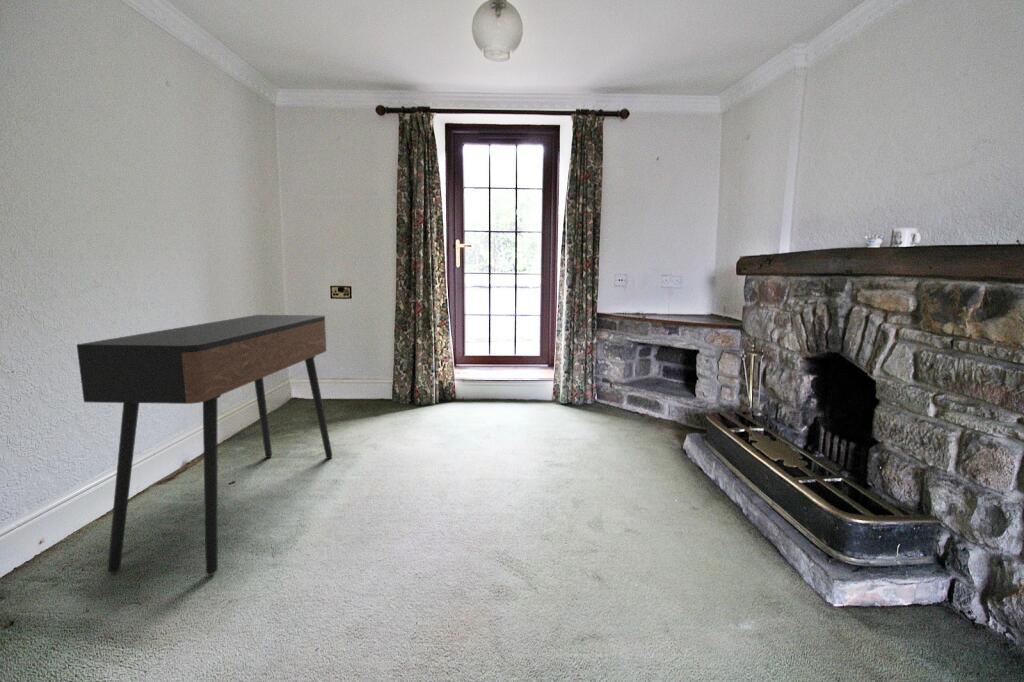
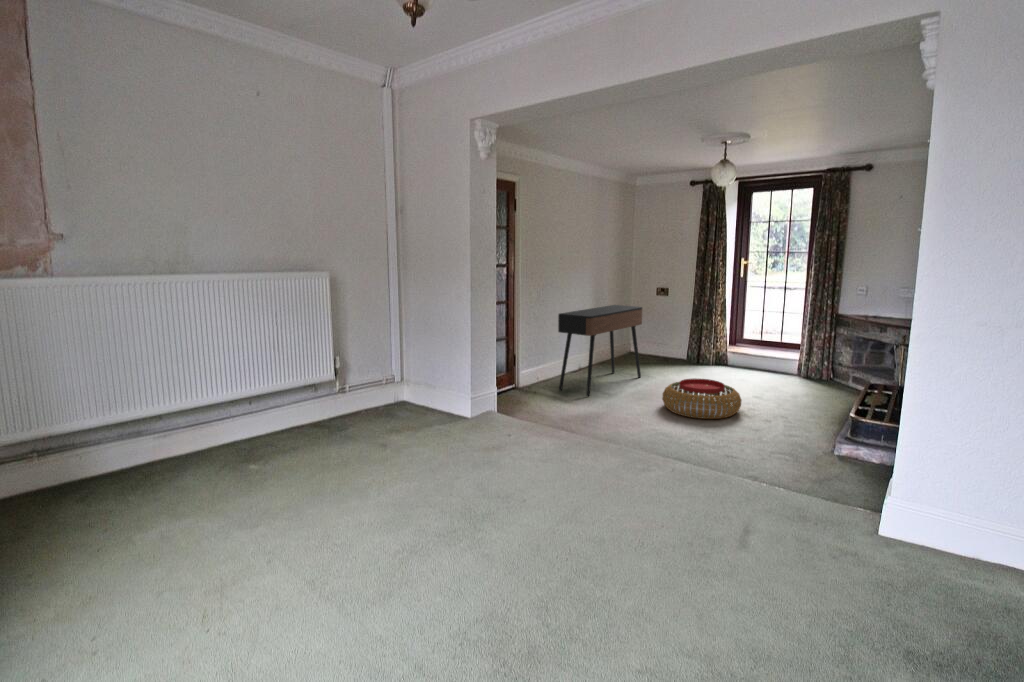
pouf: none [426,458,598,580] -> present [662,379,742,419]

